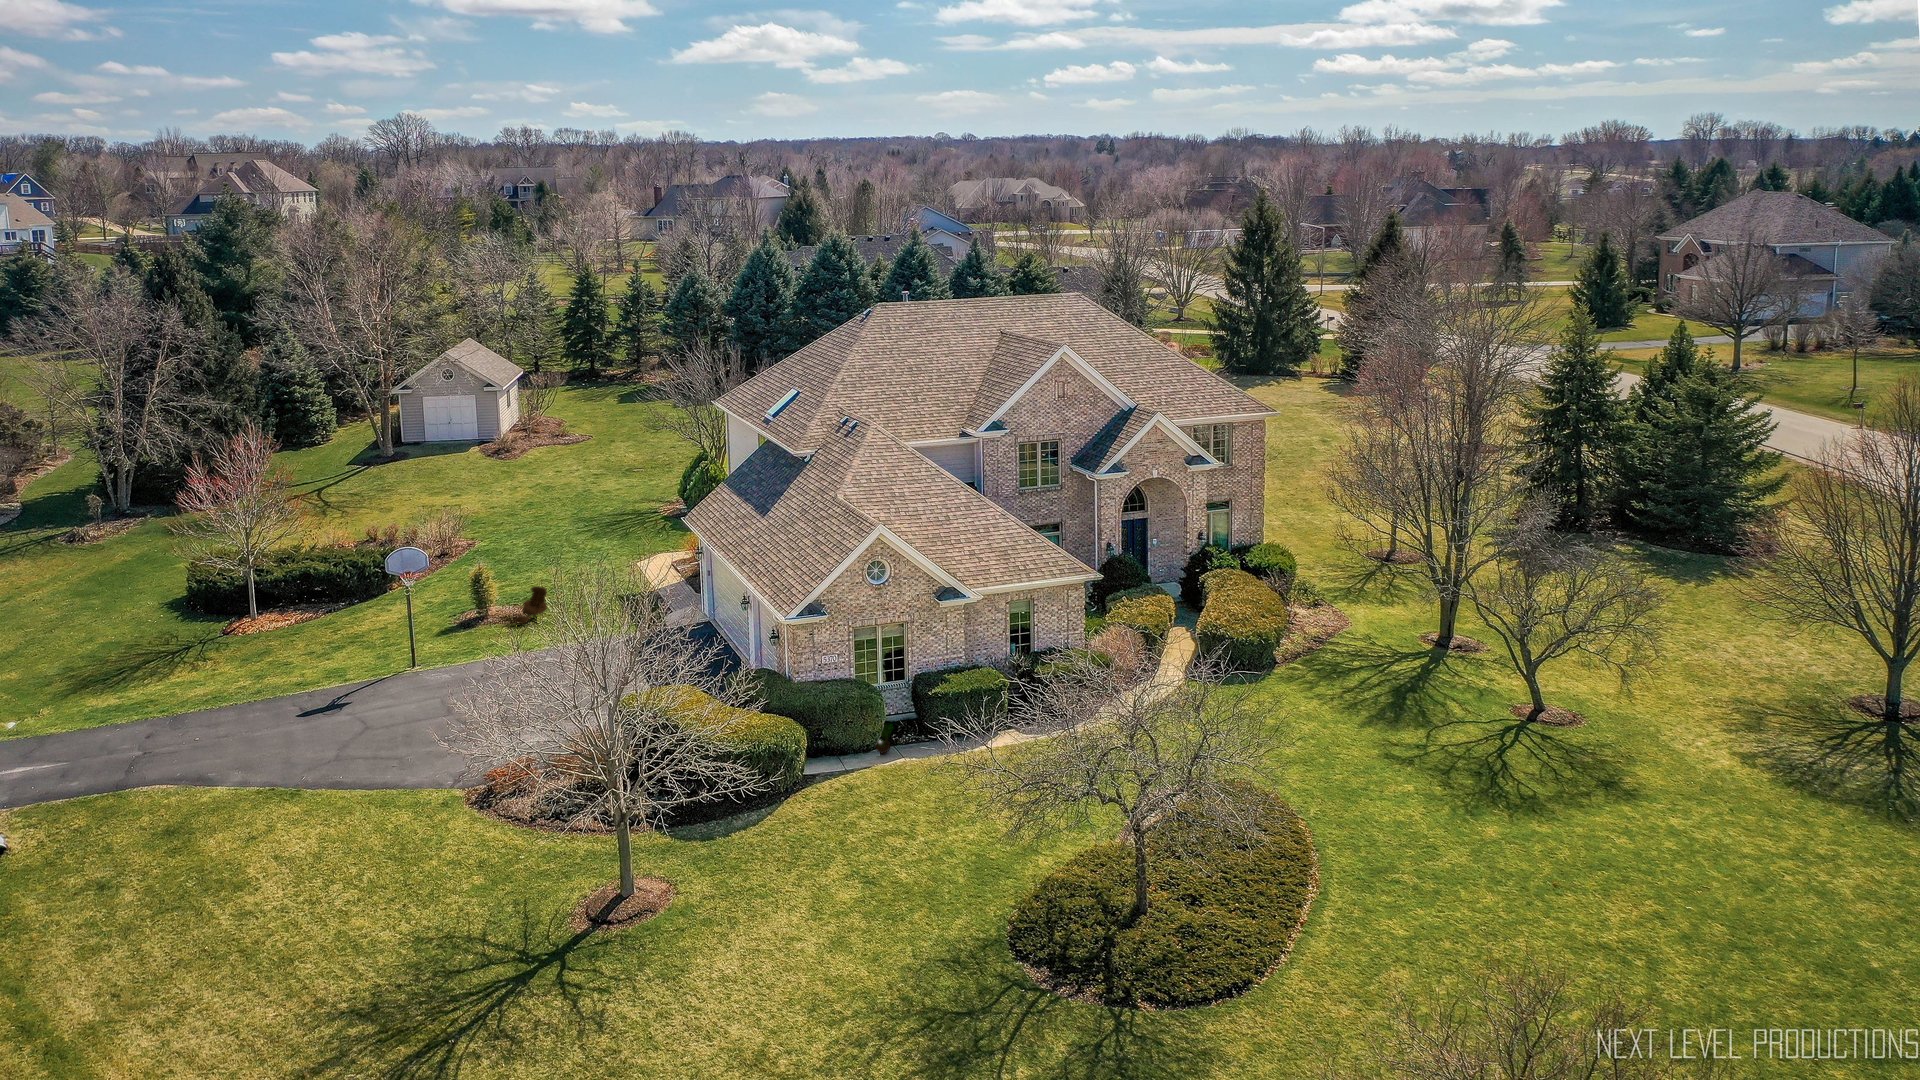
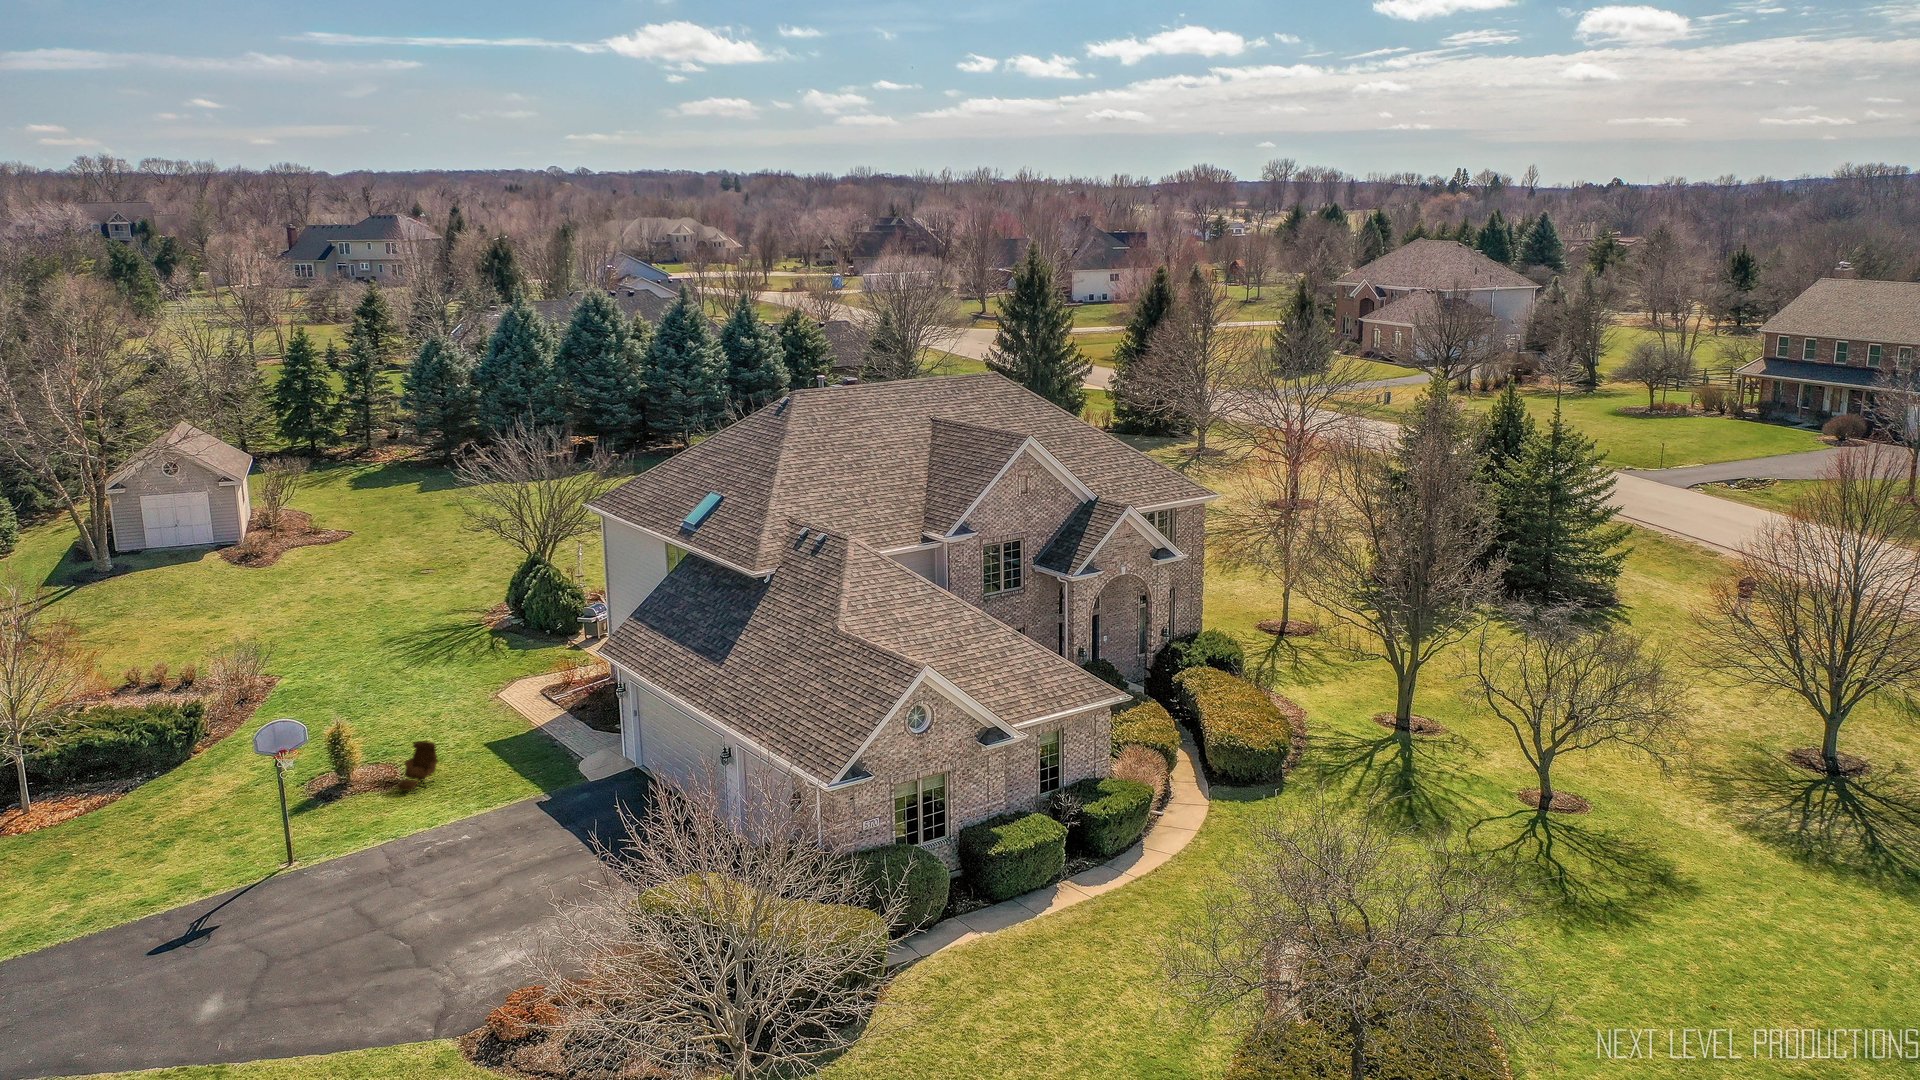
potted tree: present [875,725,892,753] -> none [939,893,962,930]

